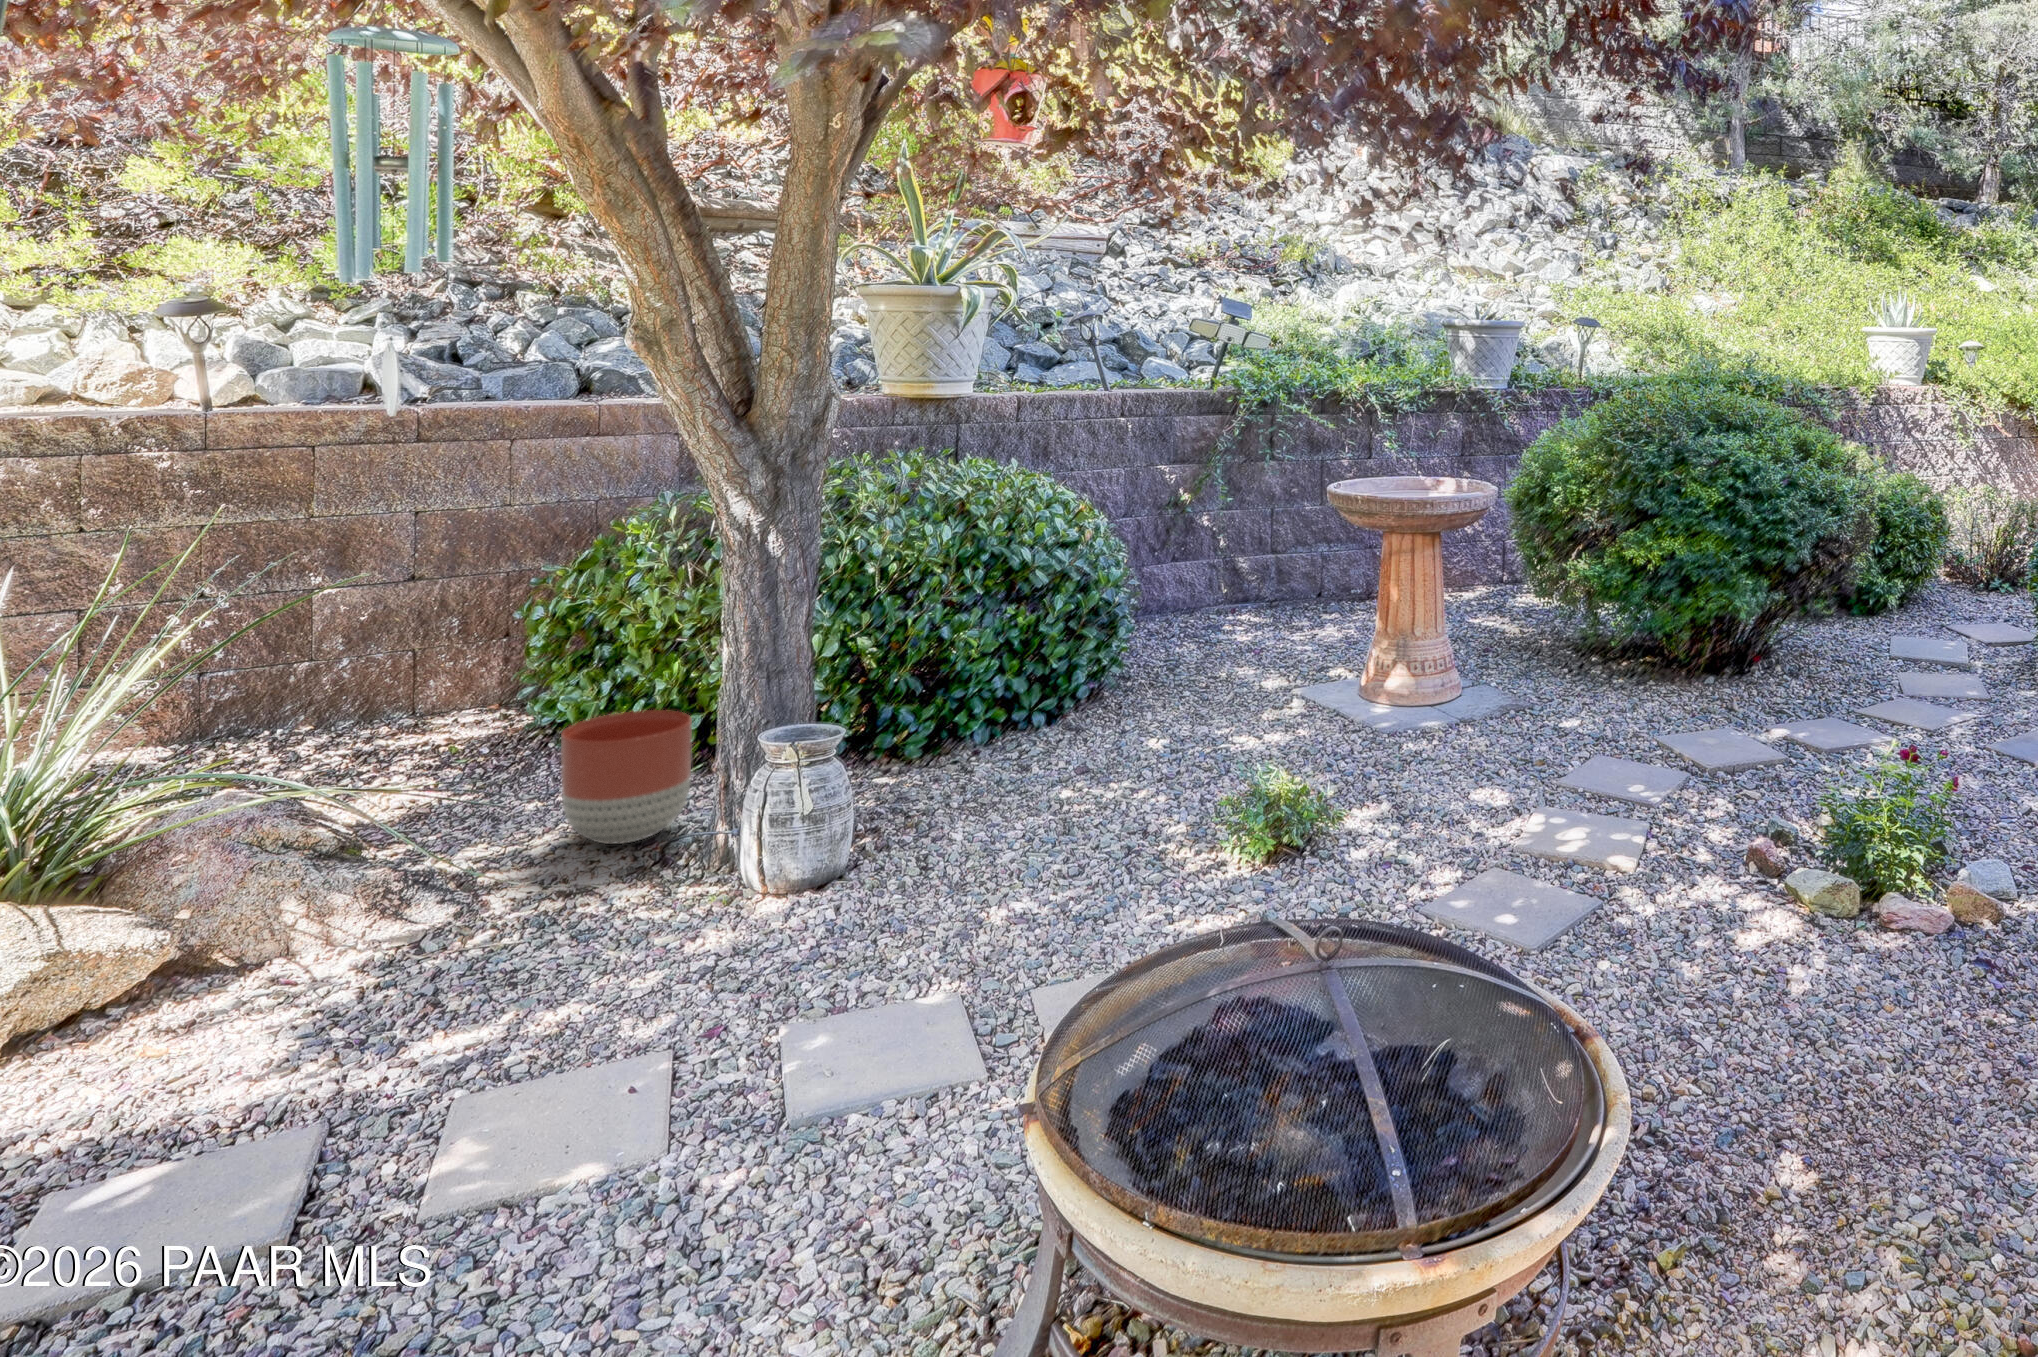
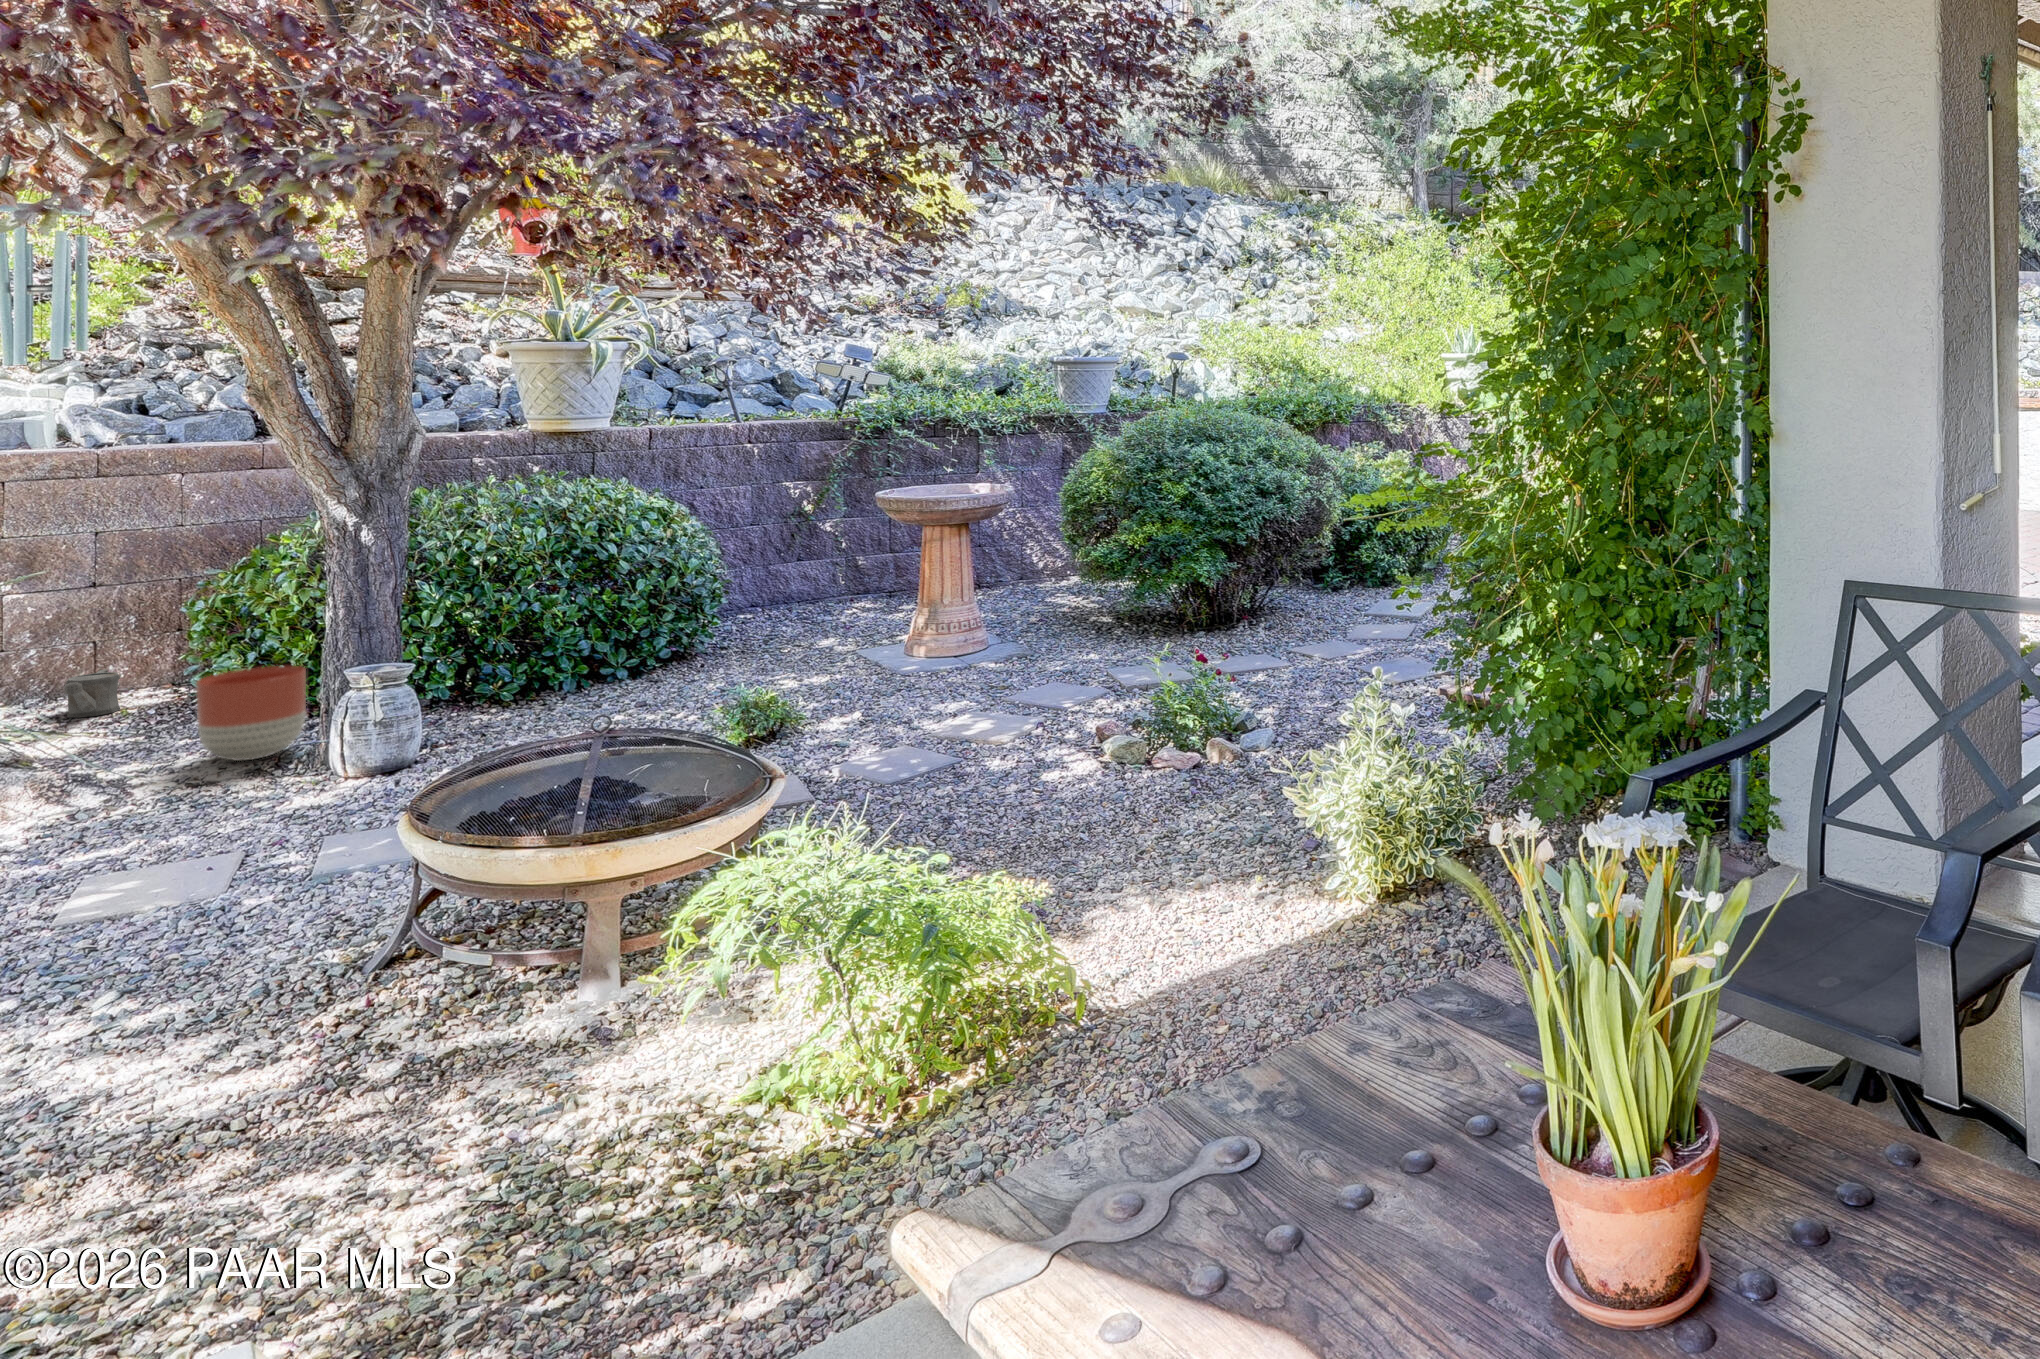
watering can: none [384,693,447,760] -> present [64,669,120,718]

